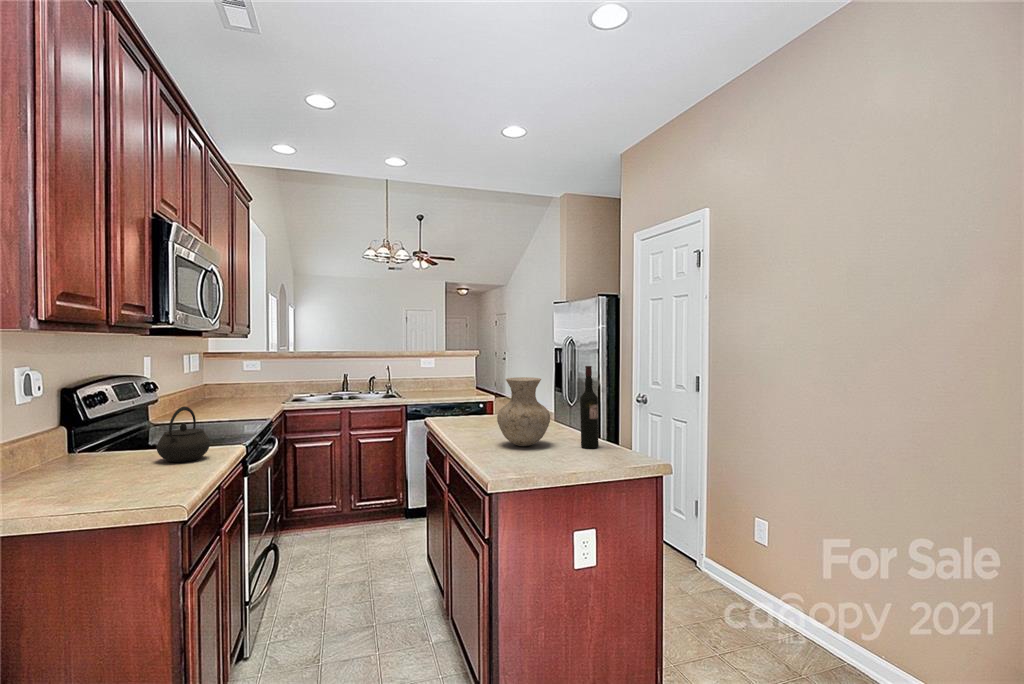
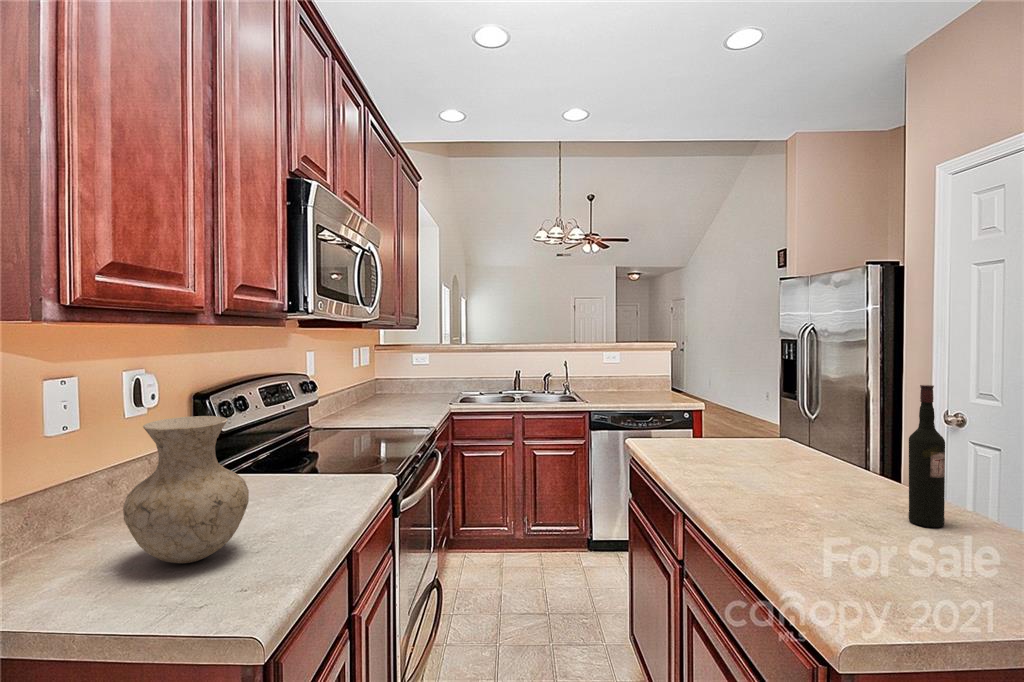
vase: present [497,377,550,446] -> present [123,416,249,563]
kettle: present [156,407,210,462] -> none [286,424,352,499]

